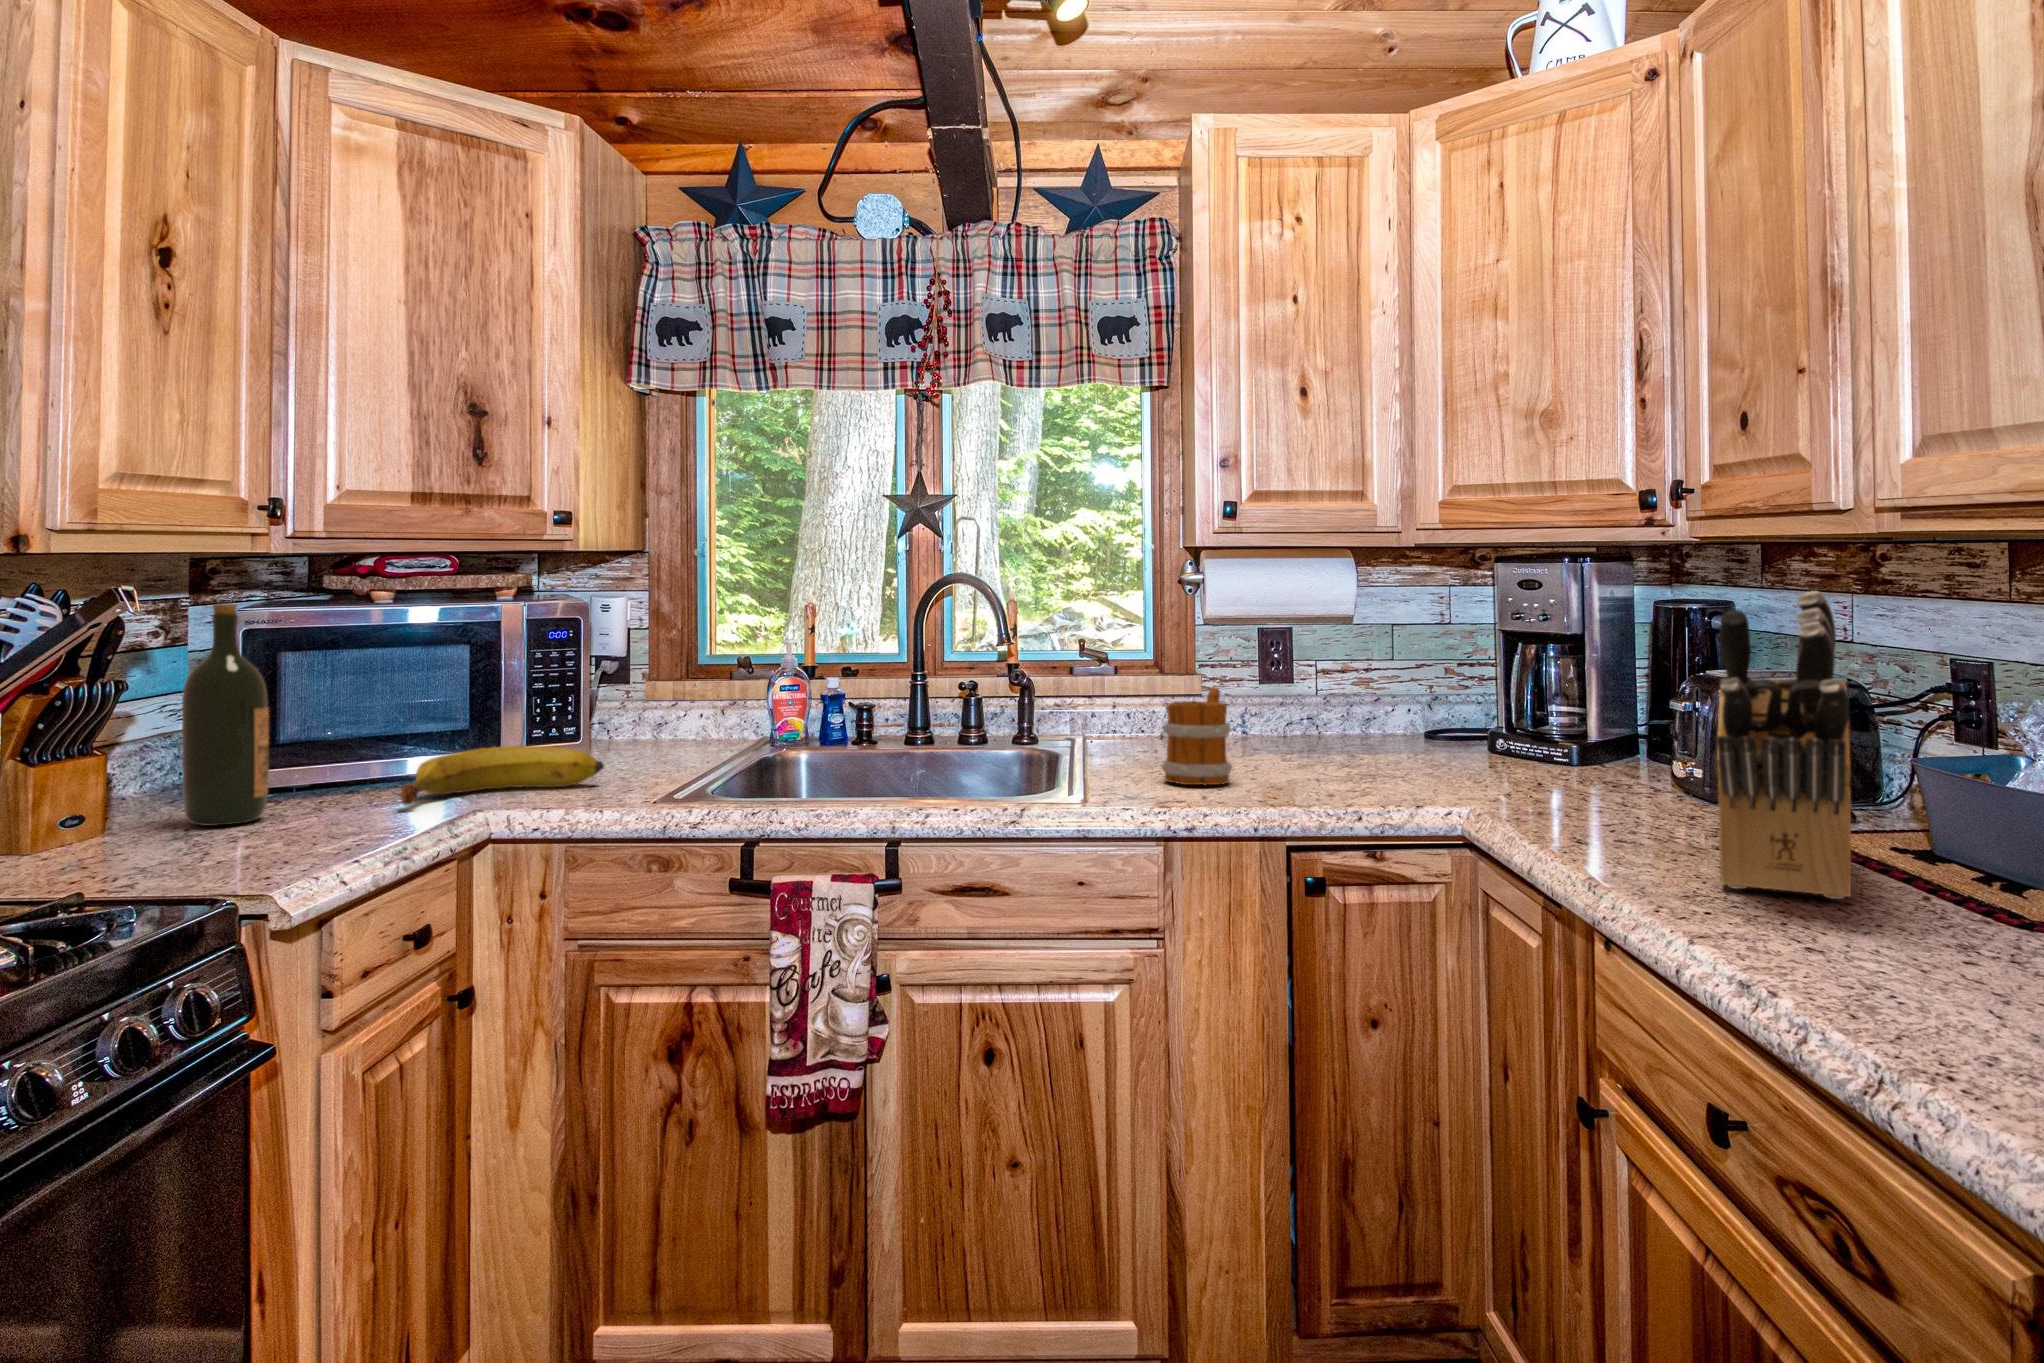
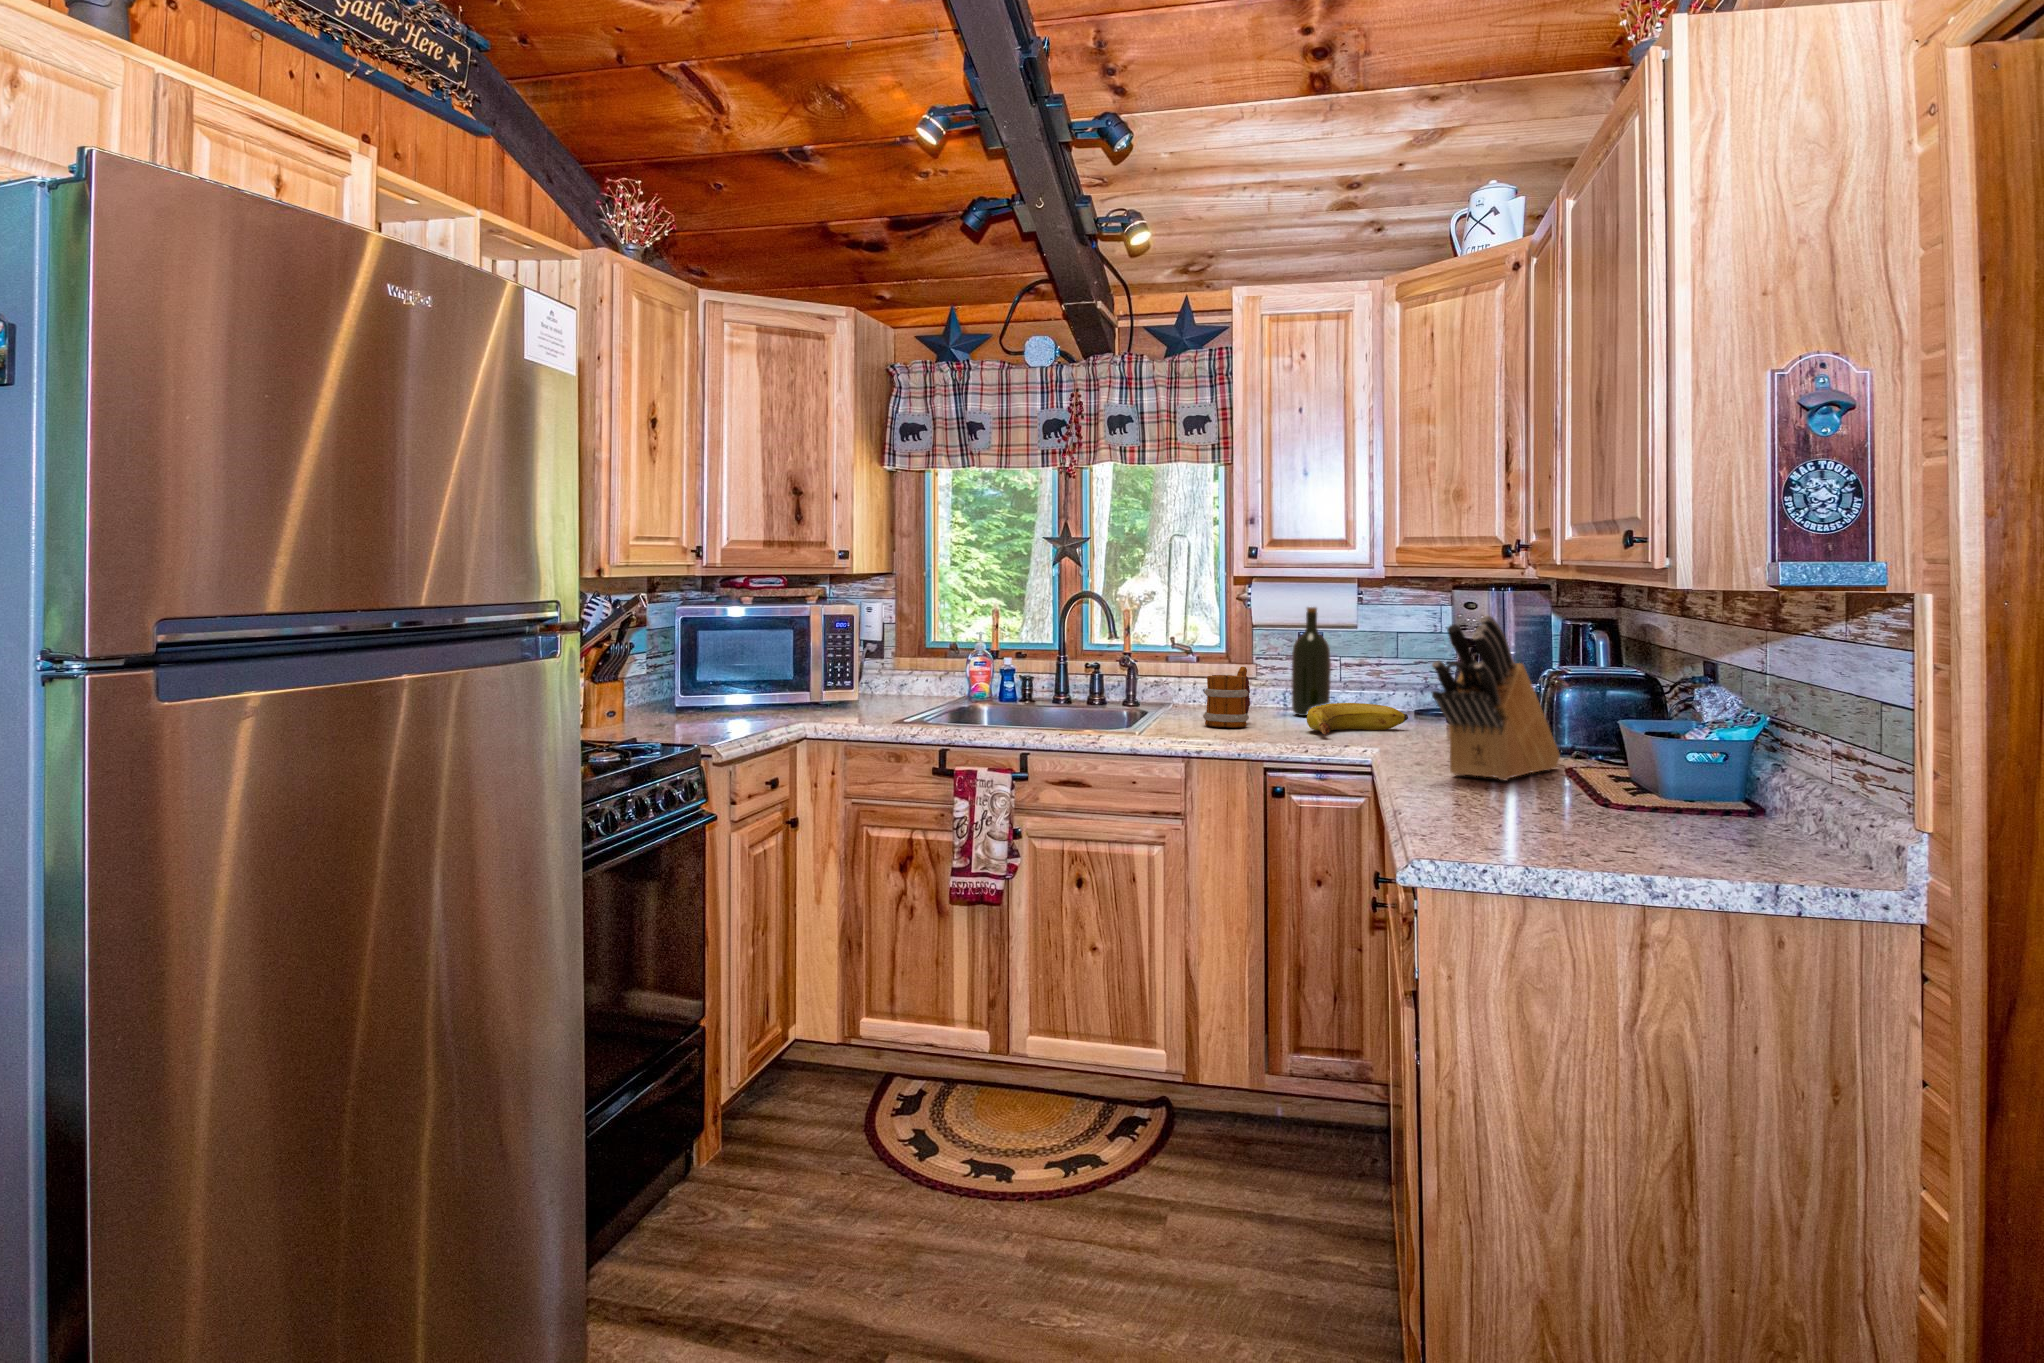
wine bottle: present [182,604,269,826] -> present [1291,607,1331,716]
banana: present [400,746,604,805] -> present [1307,703,1408,735]

